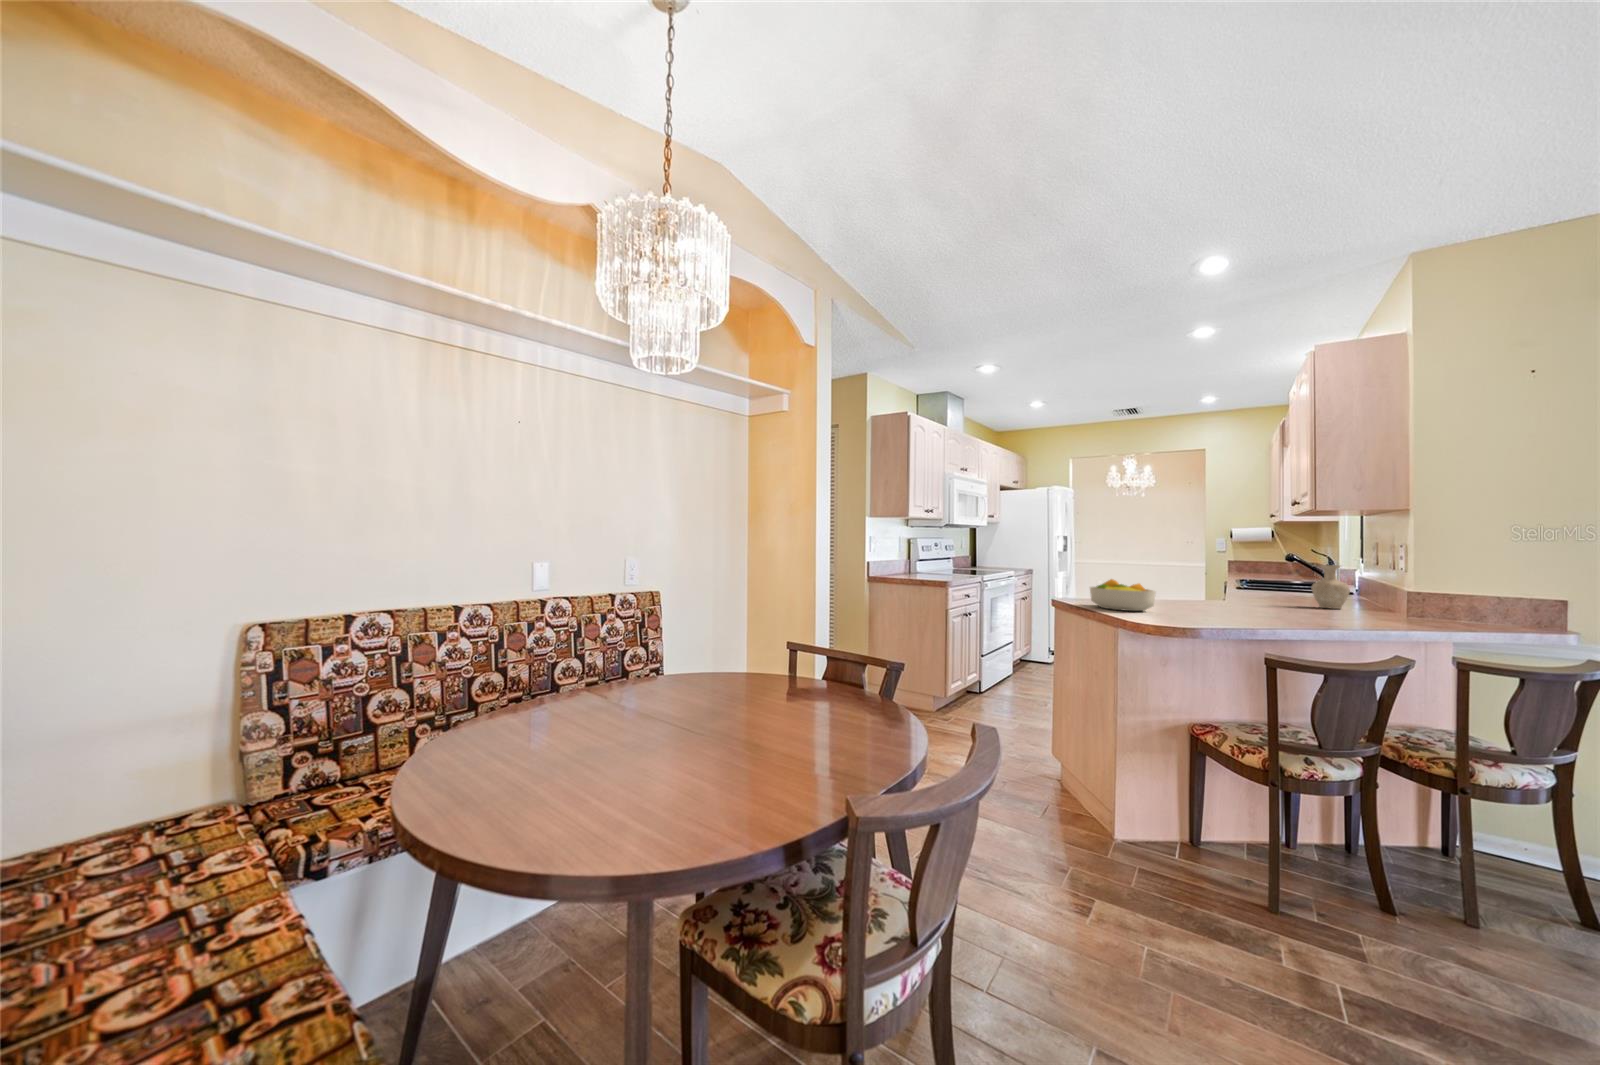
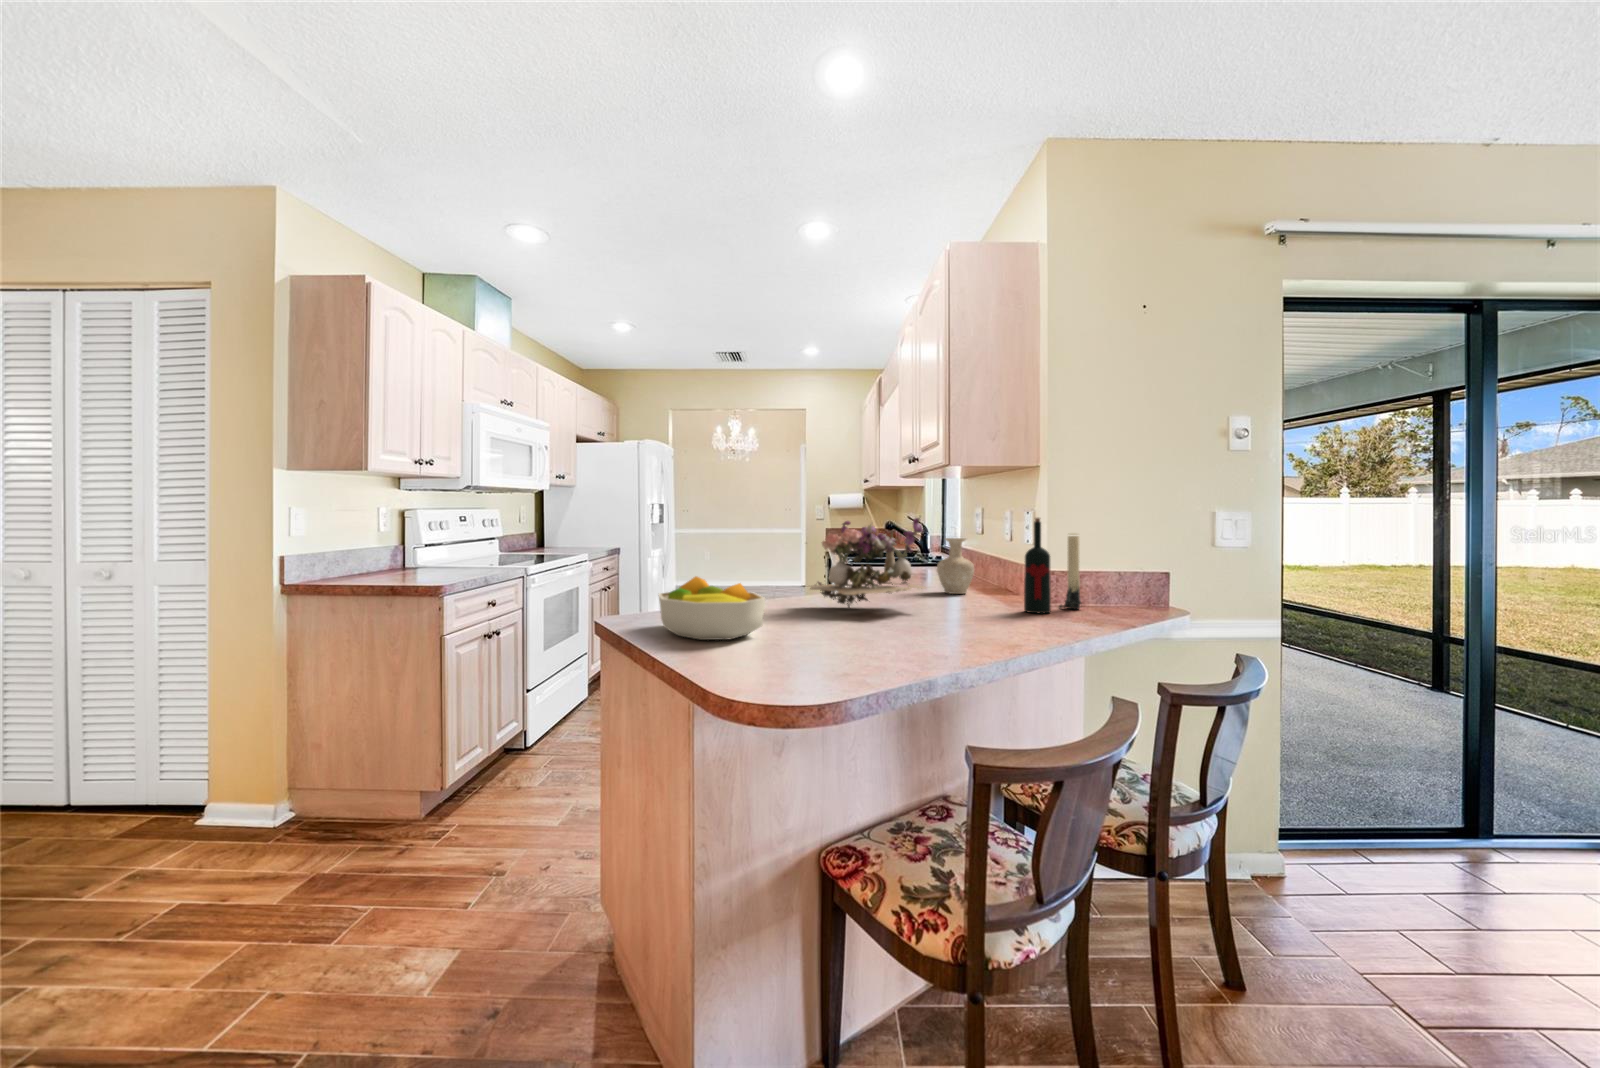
flower arrangement: none [1187,547,1286,608] -> present [810,516,925,607]
wine bottle: none [1379,550,1405,621] -> present [1024,518,1051,613]
candle: none [1420,563,1445,622] -> present [1059,533,1081,609]

